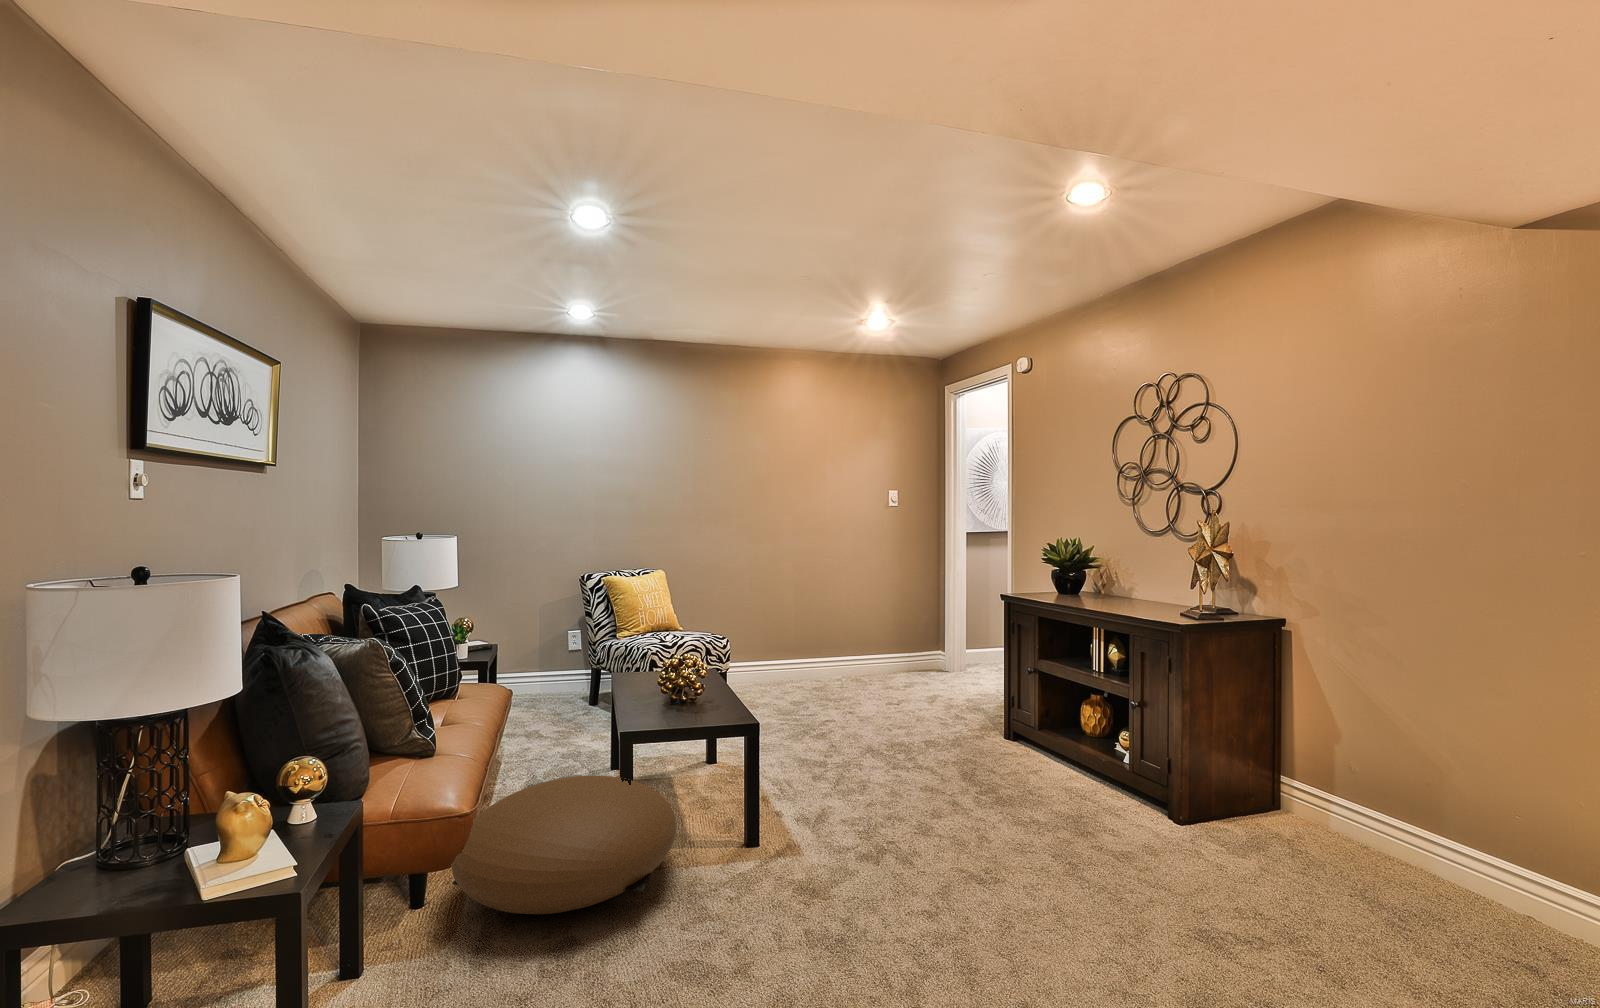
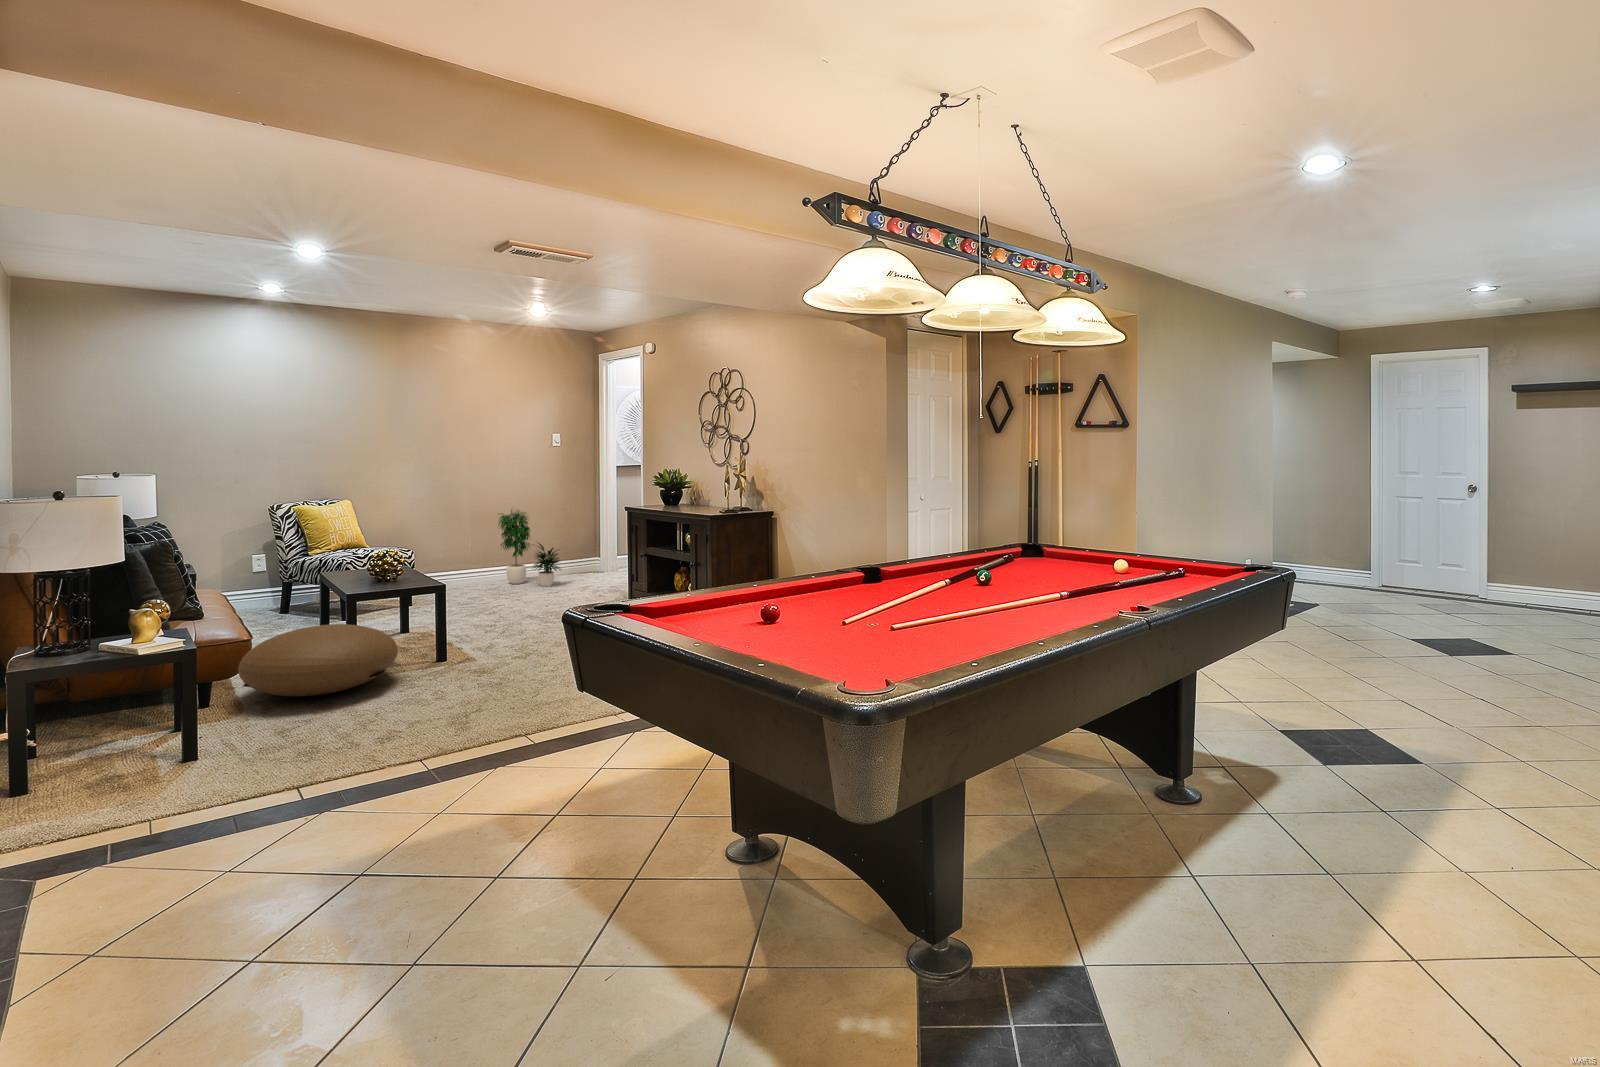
potted plant: none [828,580,909,688] -> present [498,510,560,587]

